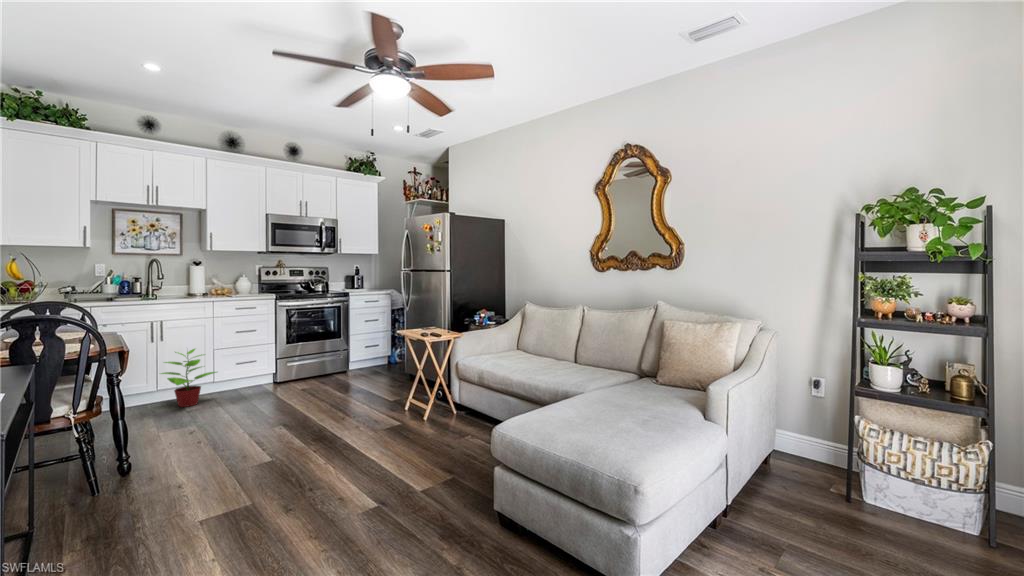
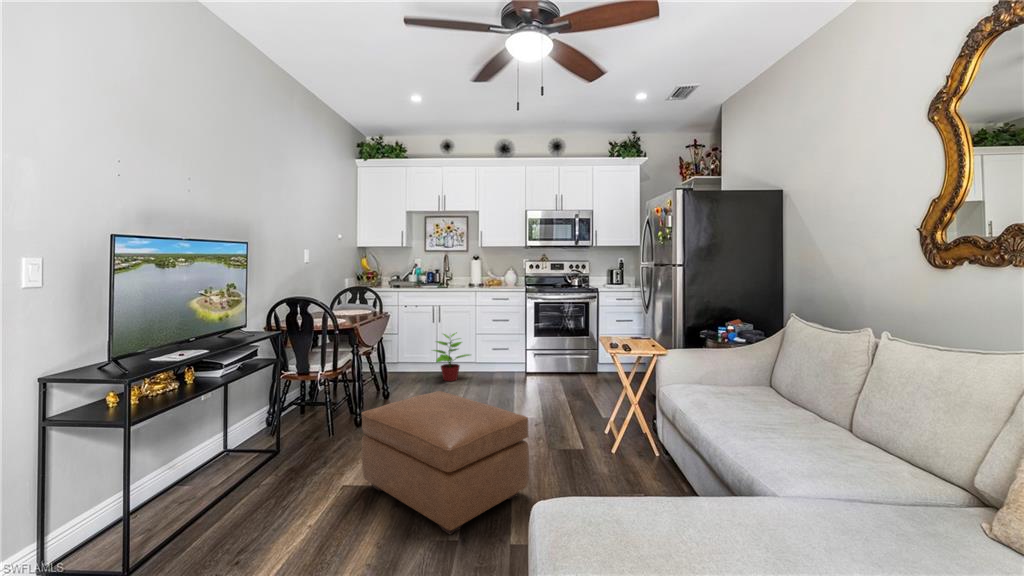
ottoman: none [222,396,397,507] -> present [361,391,529,535]

